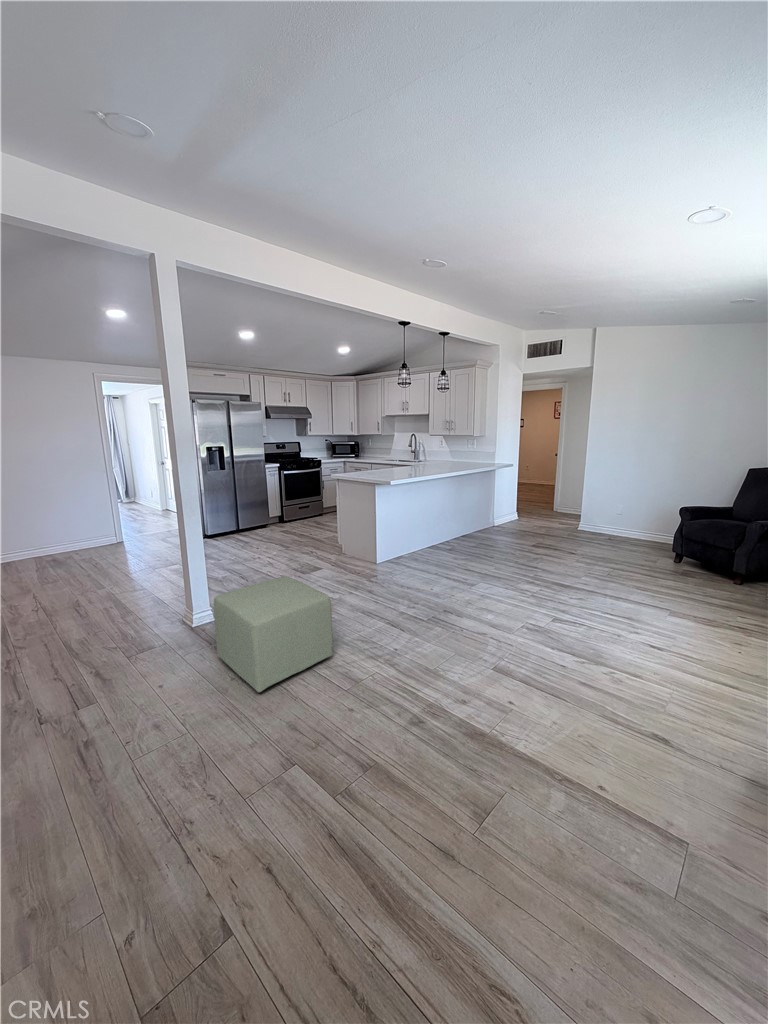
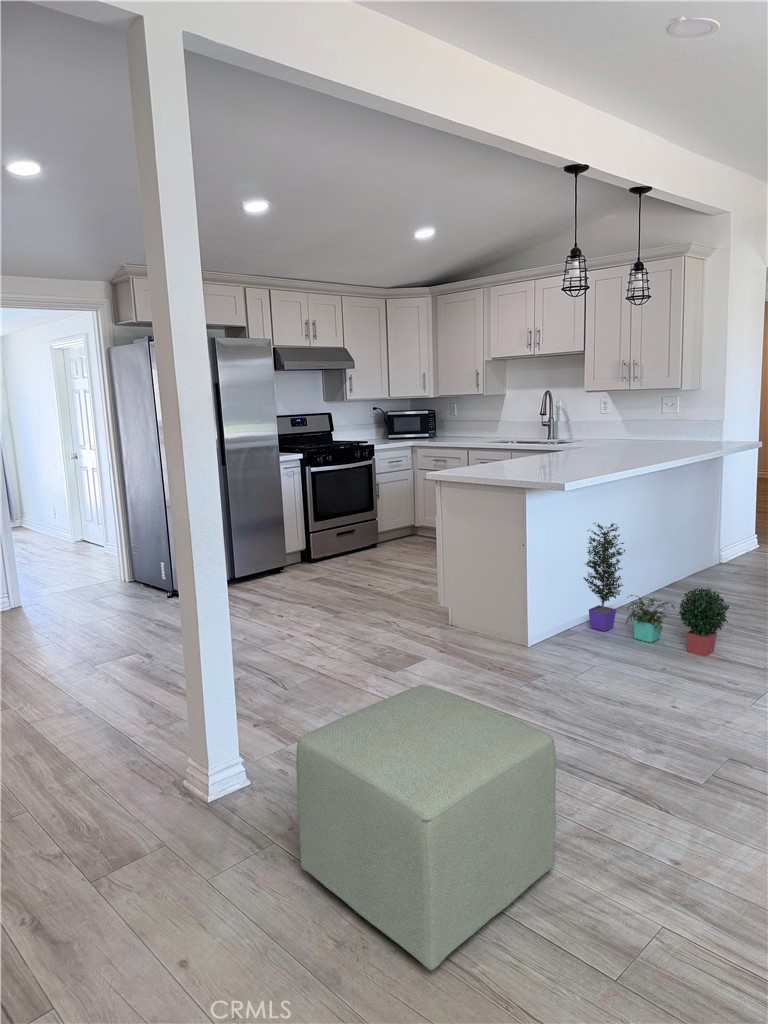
potted plant: none [406,504,470,571] -> present [583,522,730,657]

